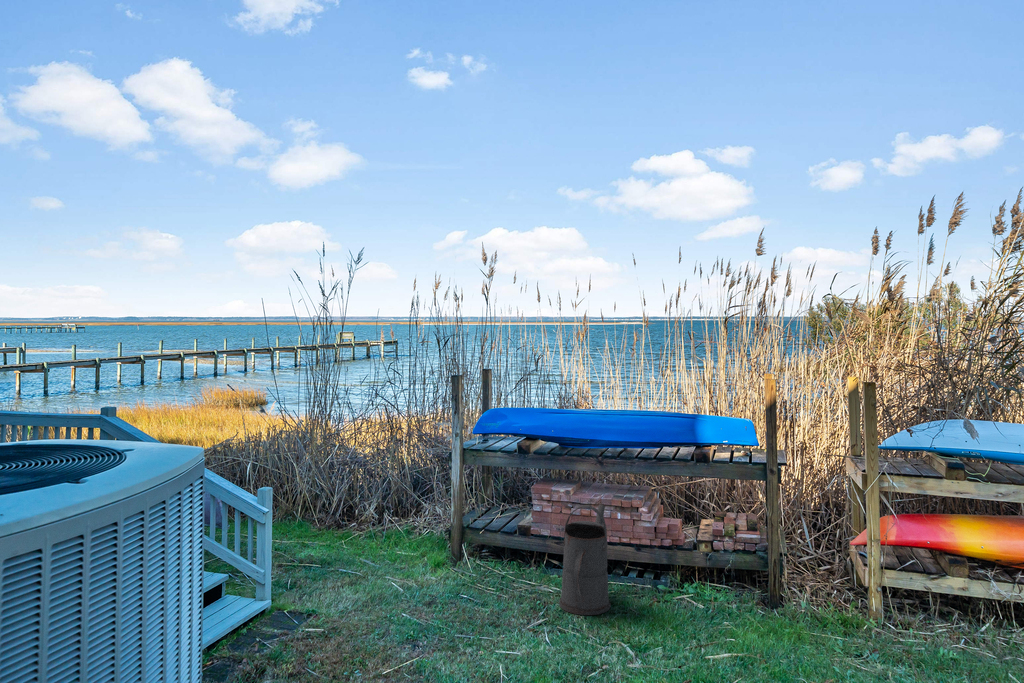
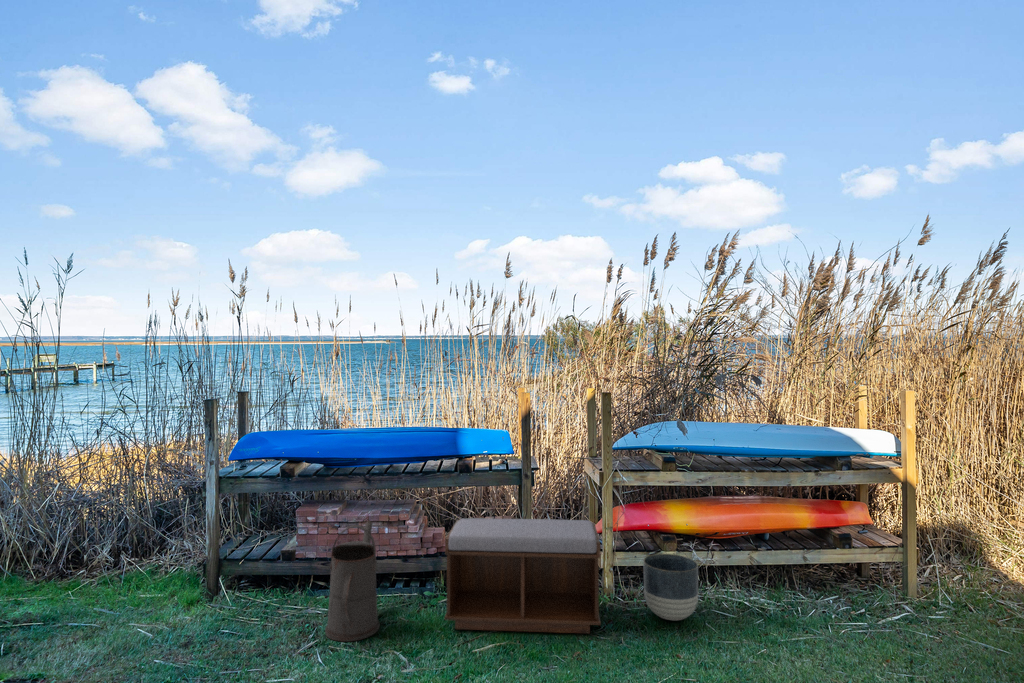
bench: none [676,512,853,650] -> present [444,518,601,634]
planter: none [915,576,988,655] -> present [644,554,698,621]

